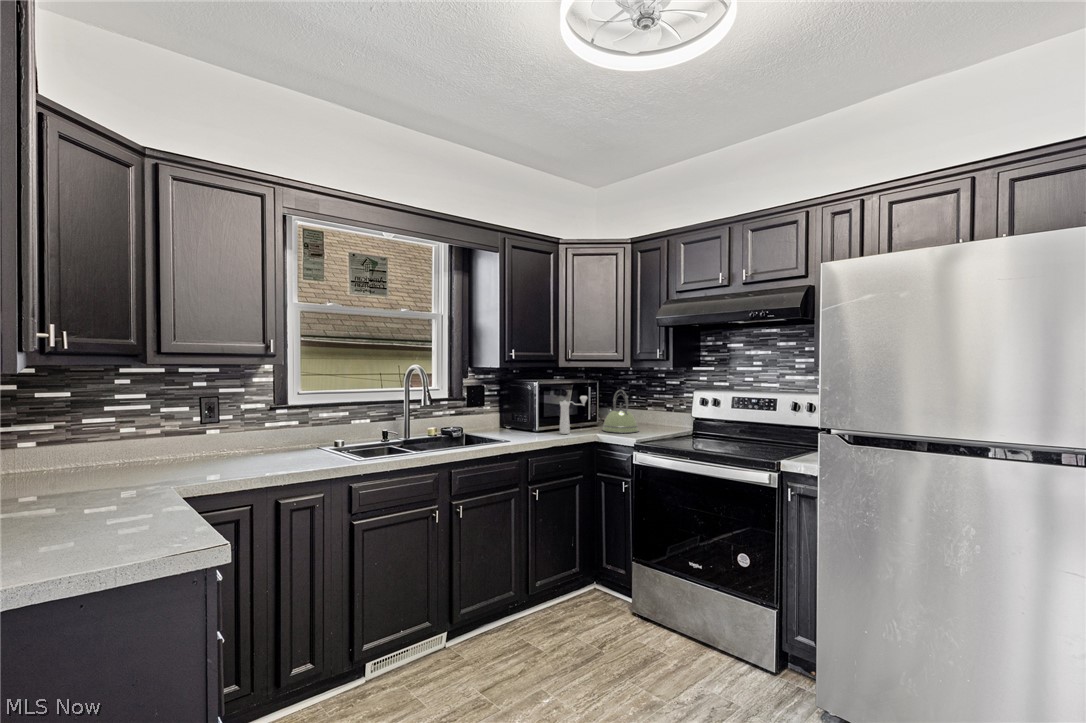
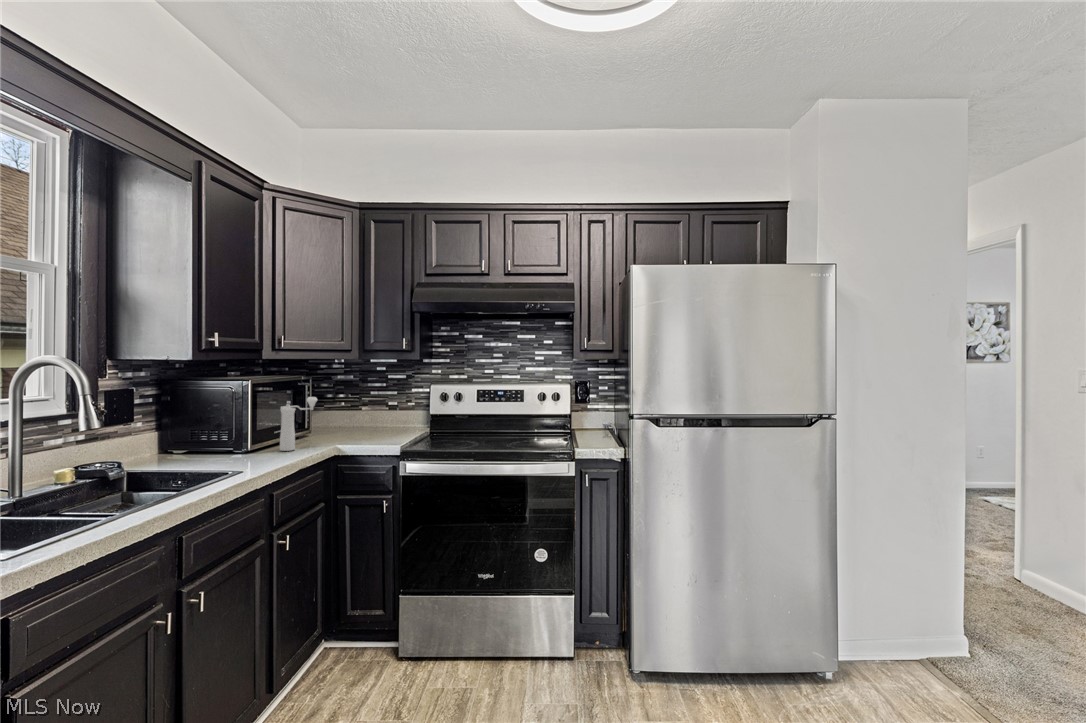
kettle: present [603,390,638,433] -> none [327,387,374,441]

